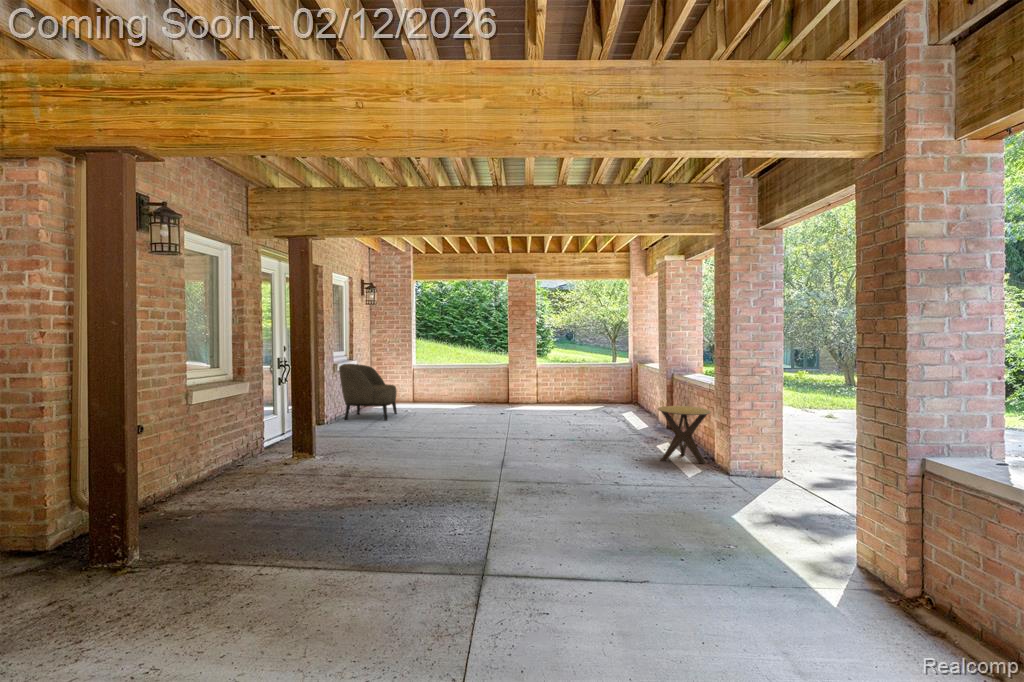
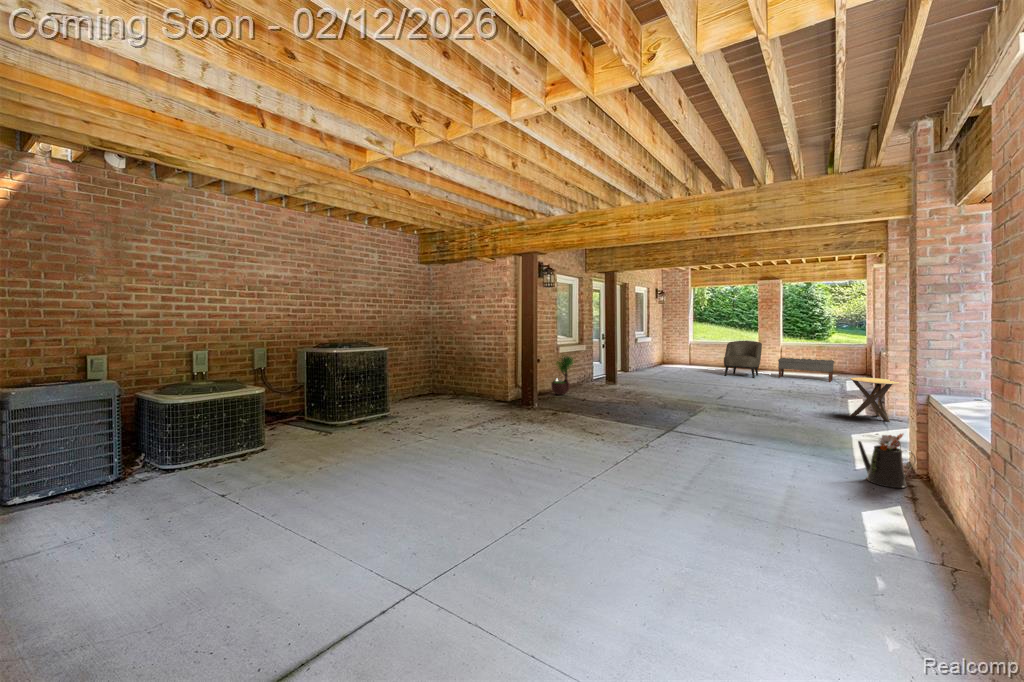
armchair: present [339,364,397,421] -> present [724,341,762,378]
bench: none [522,378,578,406] -> present [778,358,834,382]
potted tree: none [176,401,237,495] -> present [551,356,573,395]
watering can: none [857,530,964,646] -> present [858,434,916,488]

